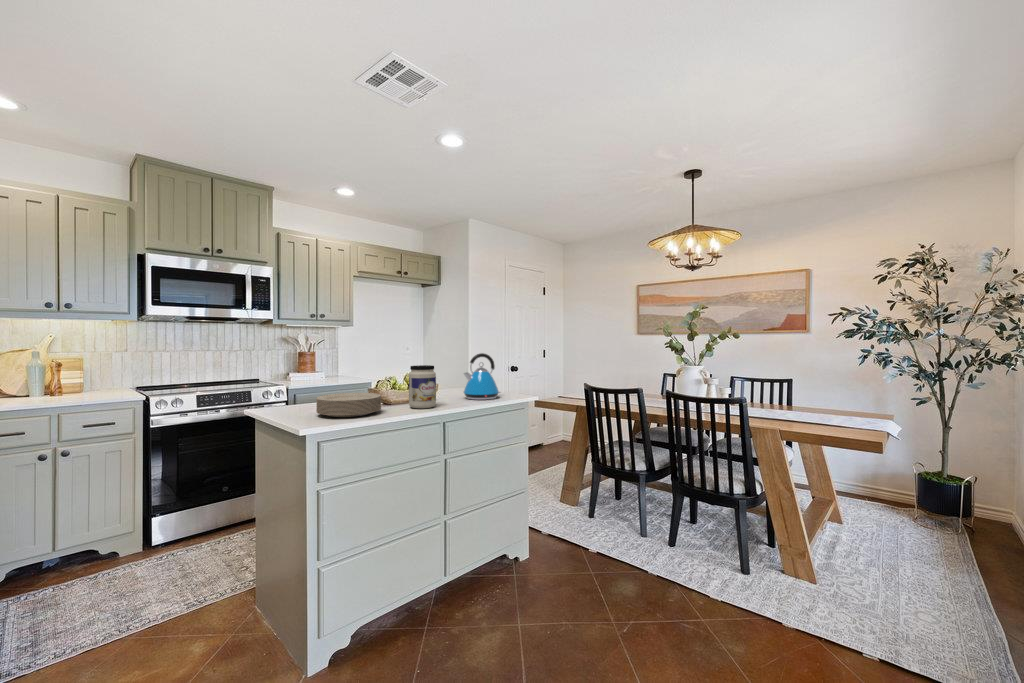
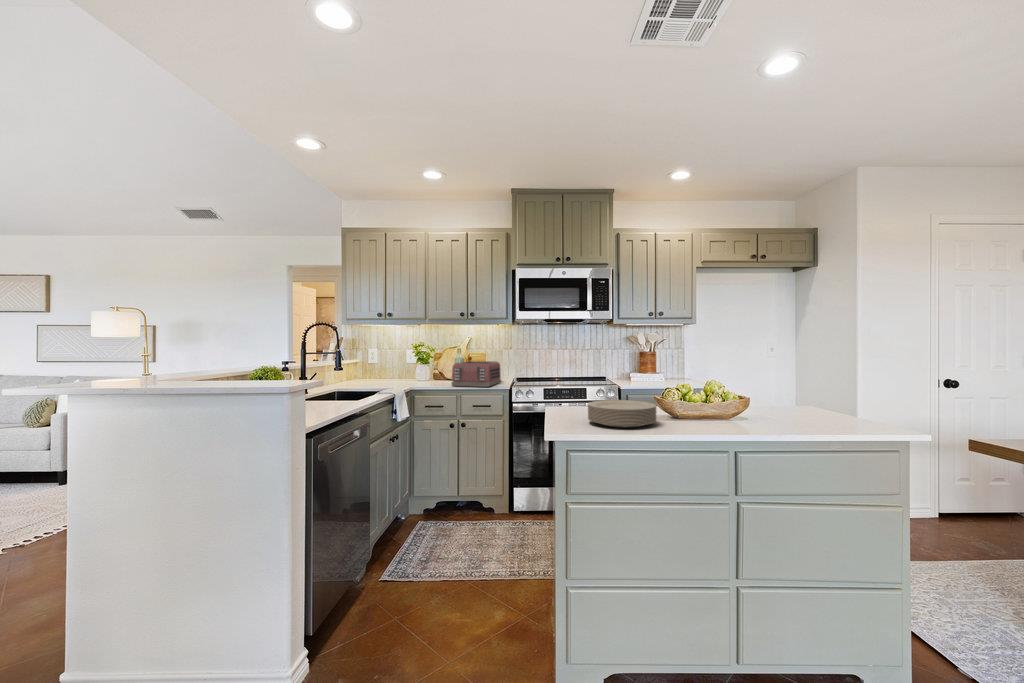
kettle: present [464,353,501,400] -> none [788,361,856,429]
jar: present [409,365,436,408] -> none [695,374,731,429]
toaster: none [39,367,123,403] -> present [452,361,501,387]

